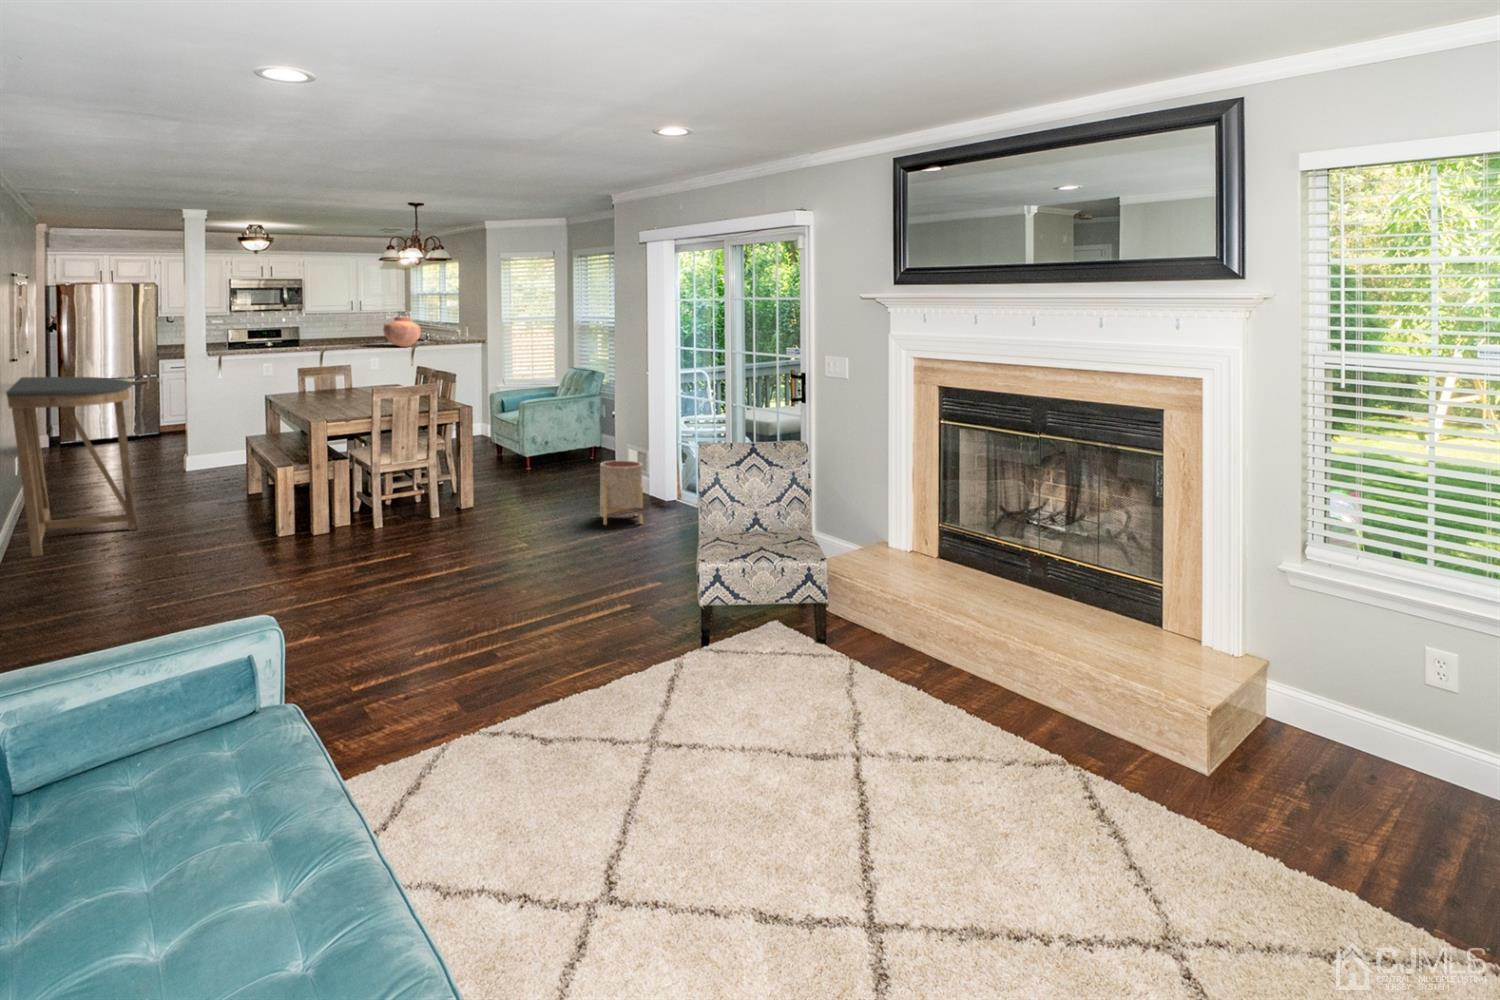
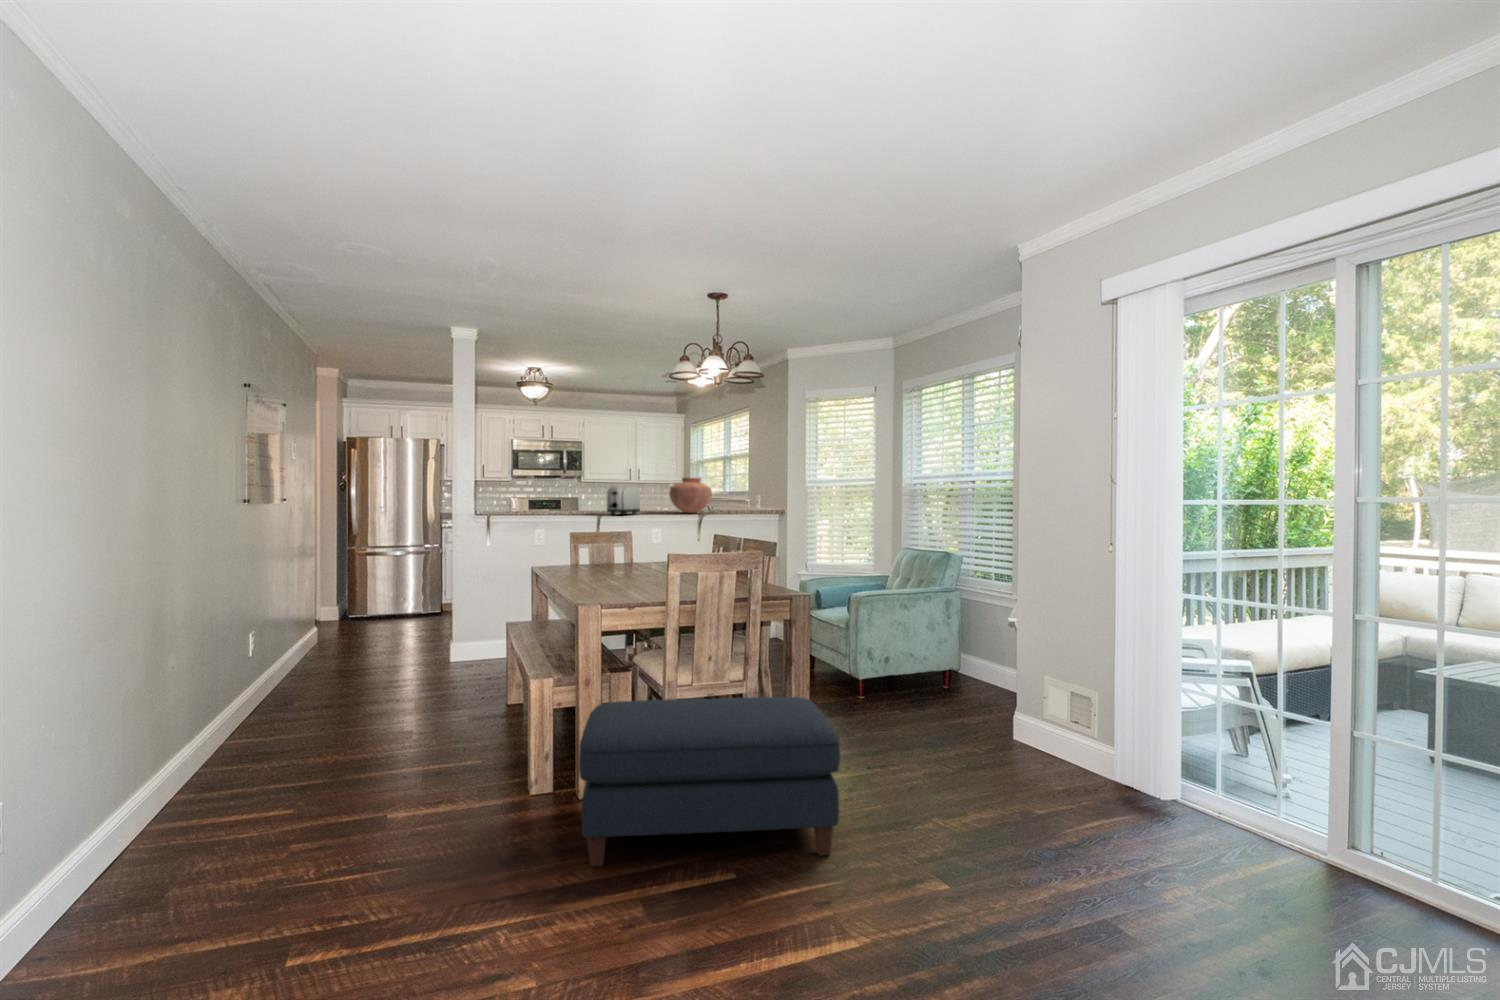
toaster: none [327,323,358,348] -> present [607,486,640,515]
console table: present [6,377,137,556] -> none [140,549,348,837]
planter: present [600,460,643,525] -> none [1014,676,1104,793]
ottoman: none [316,471,471,557] -> present [579,697,840,866]

